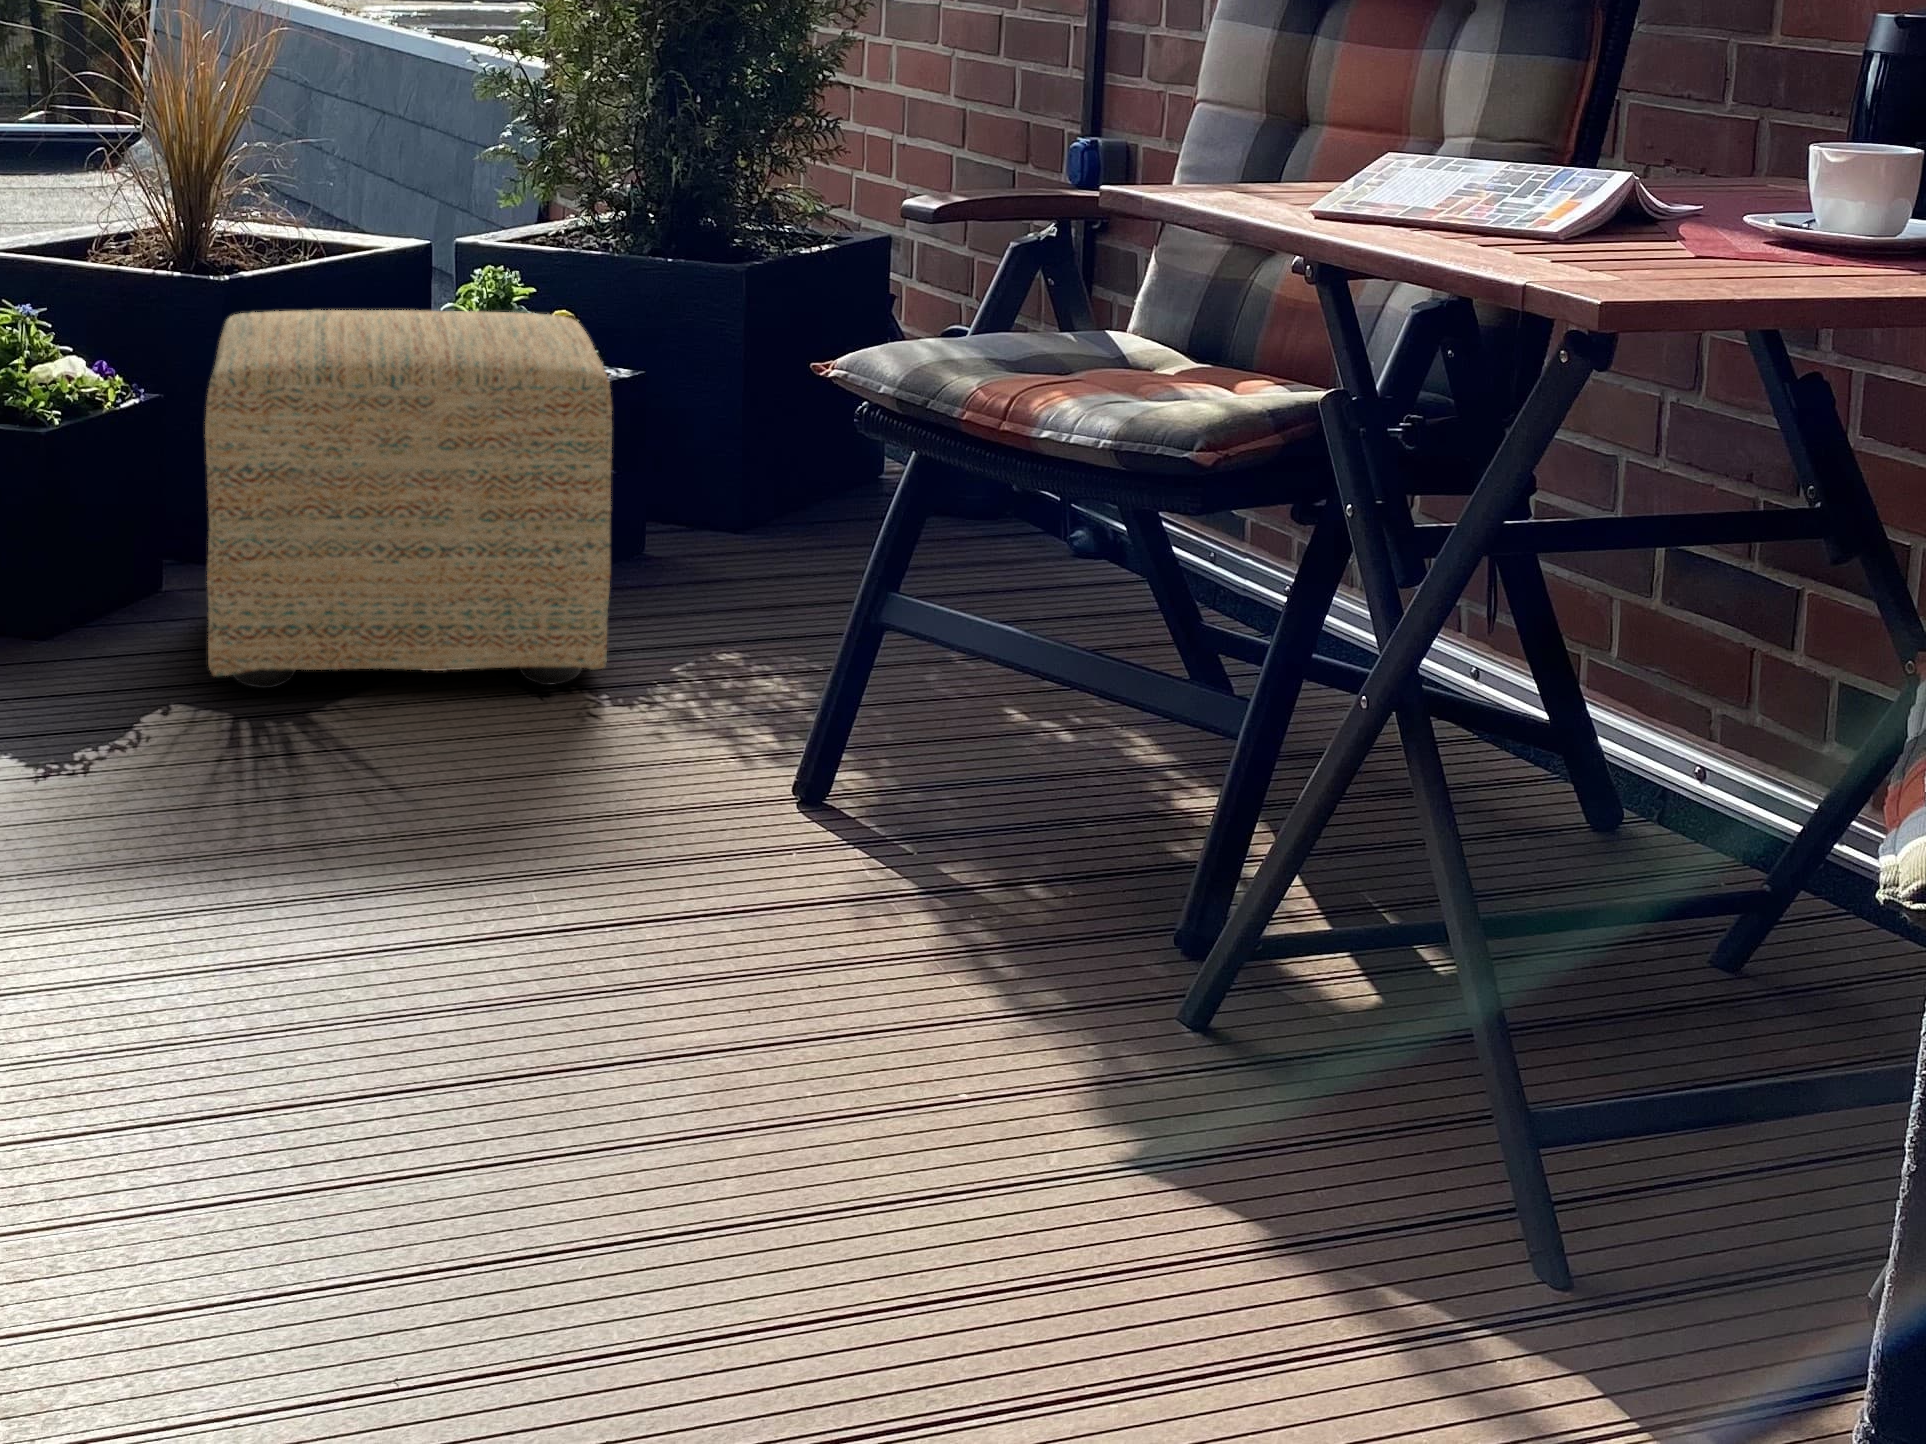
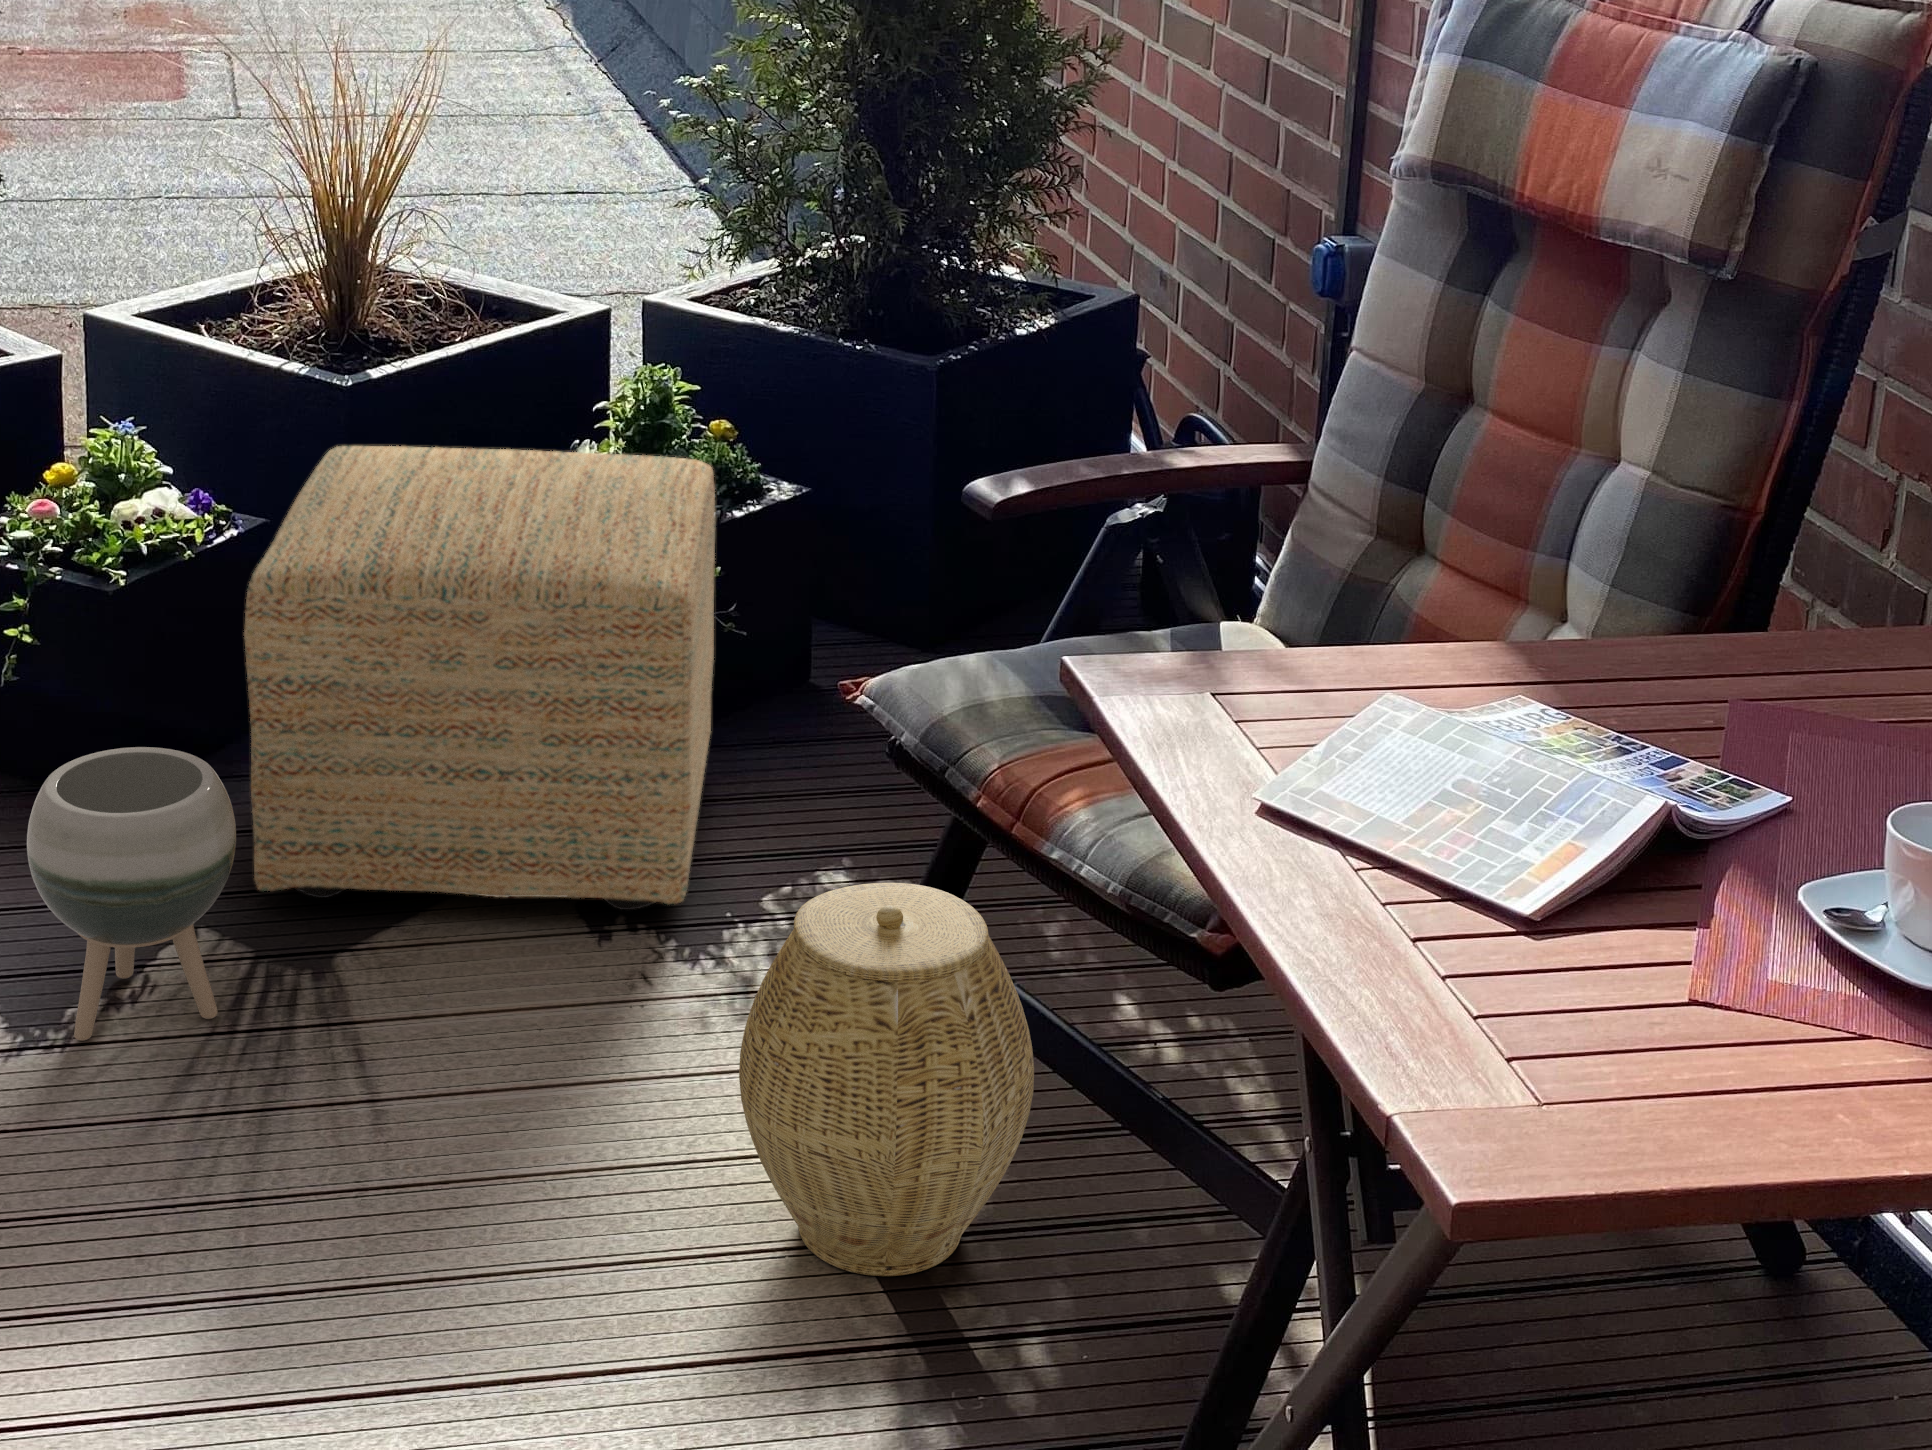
planter: none [38,514,229,776] -> present [27,747,236,1041]
woven basket: none [747,537,1006,870] -> present [739,883,1034,1276]

